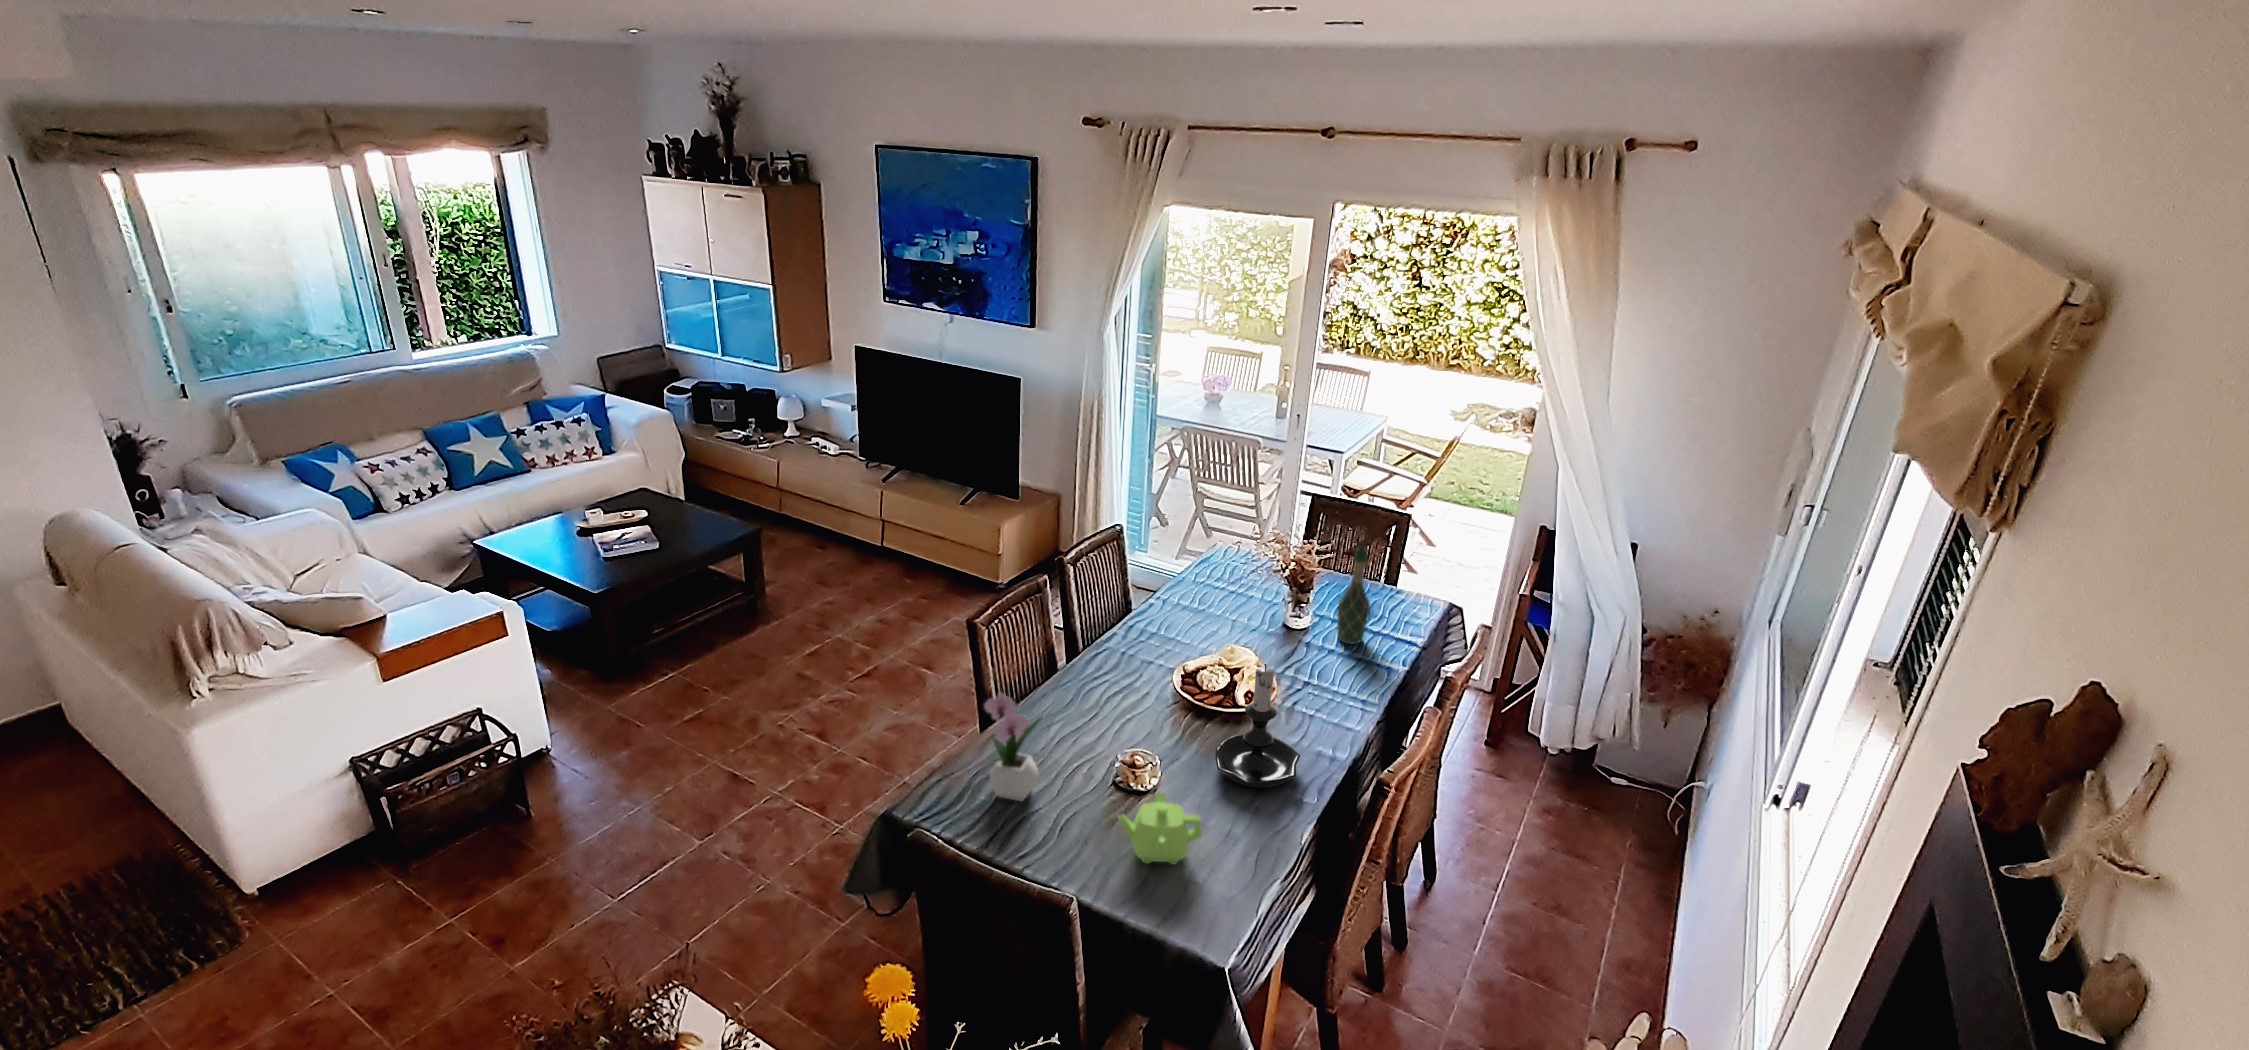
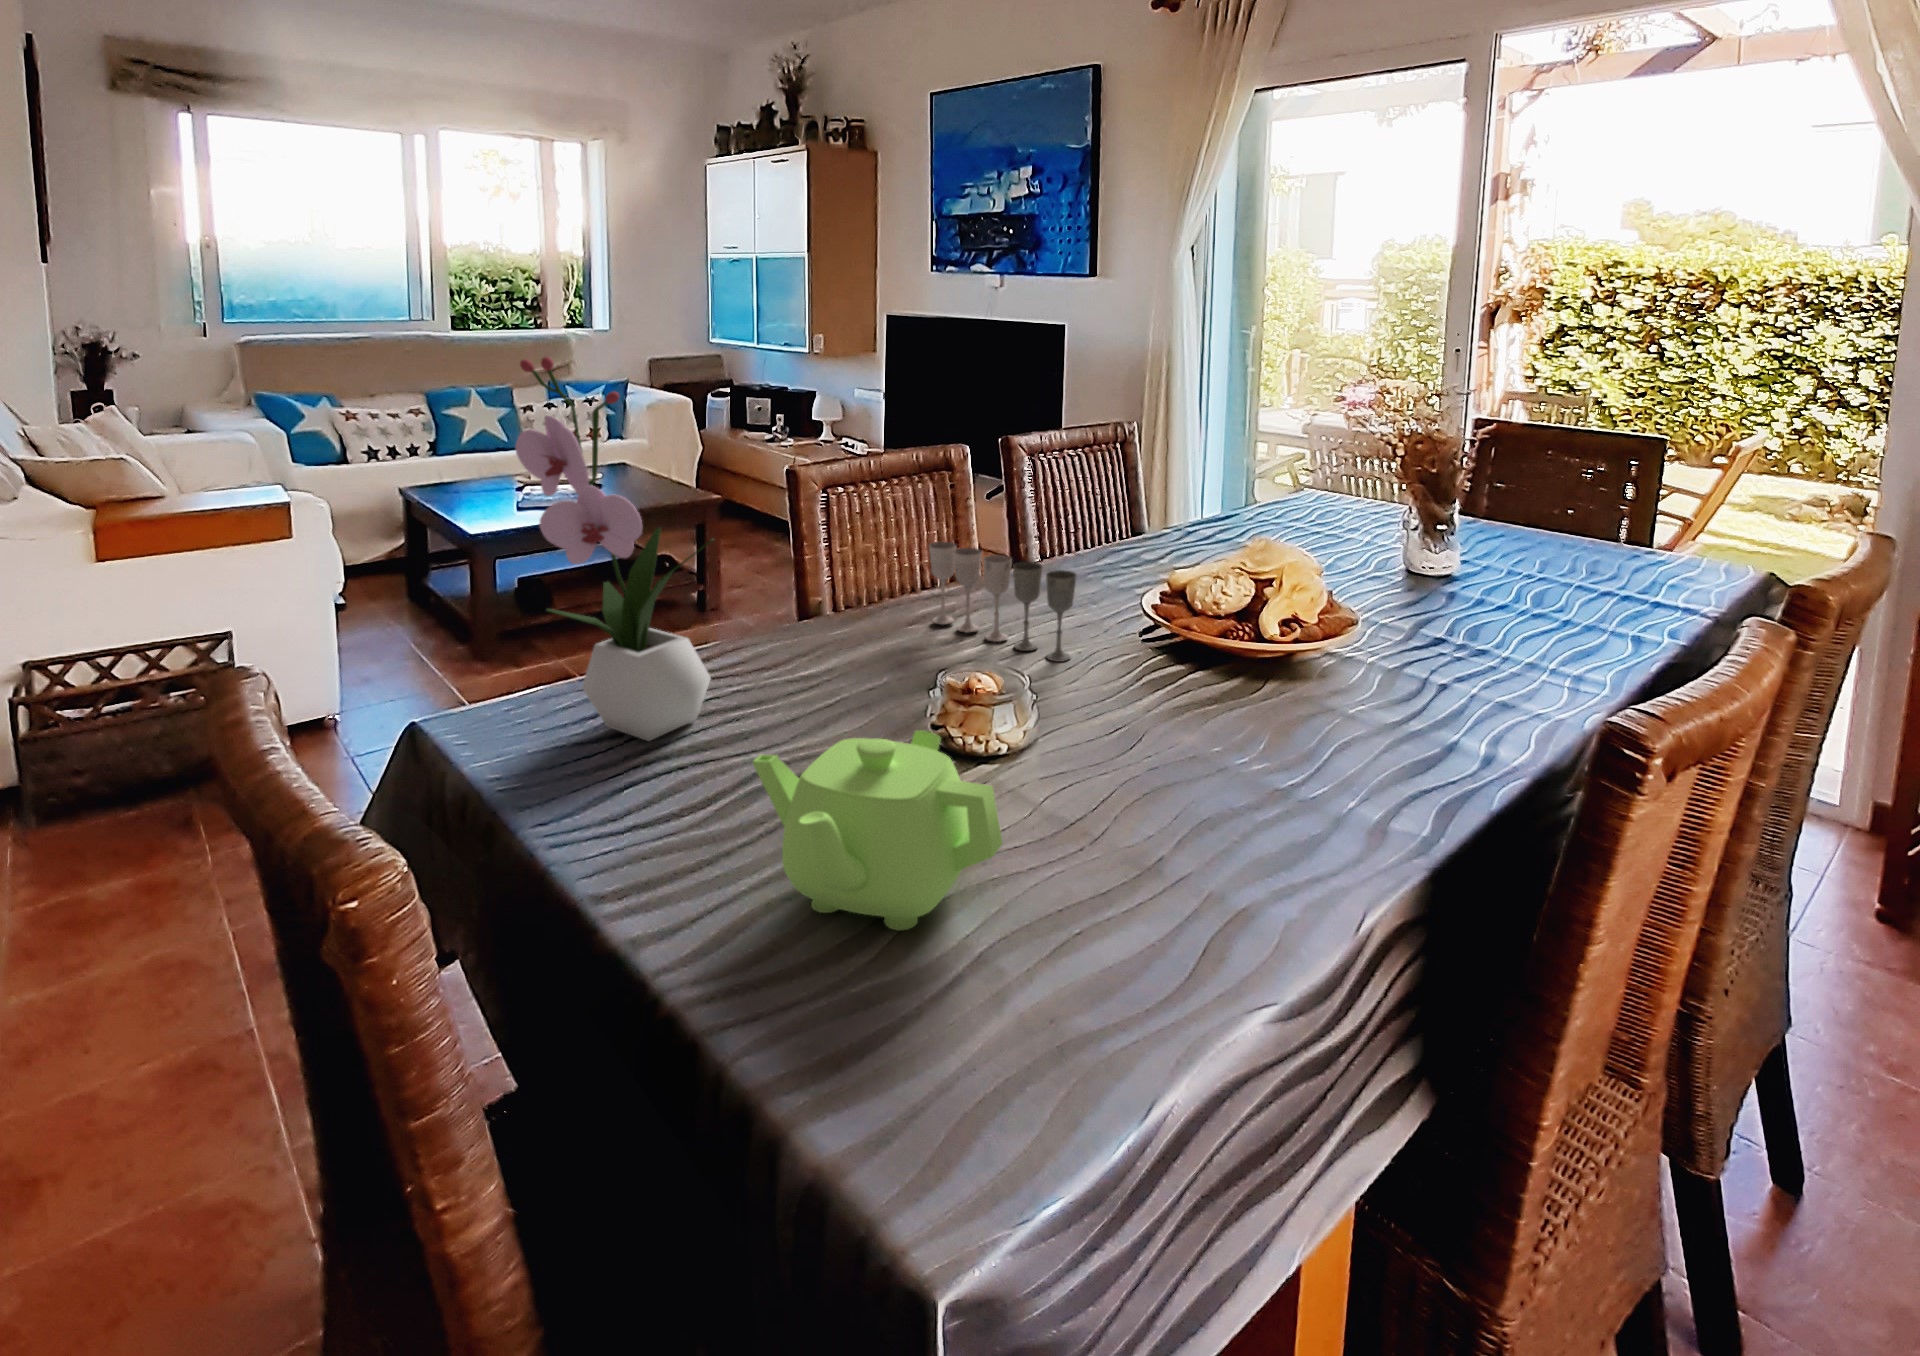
wine bottle: present [1337,547,1370,644] -> none [1549,358,1648,598]
candle holder: present [1215,663,1300,788] -> none [1145,420,1399,796]
wine glass: none [1084,668,1162,724] -> present [929,542,1077,662]

